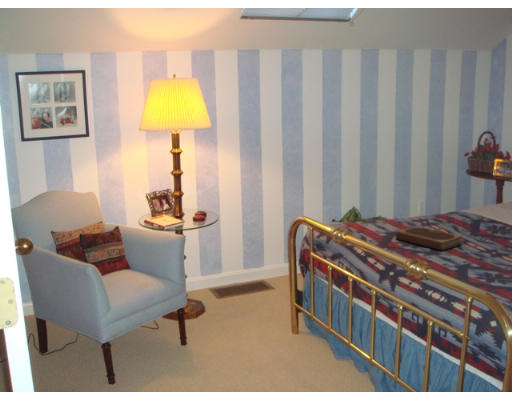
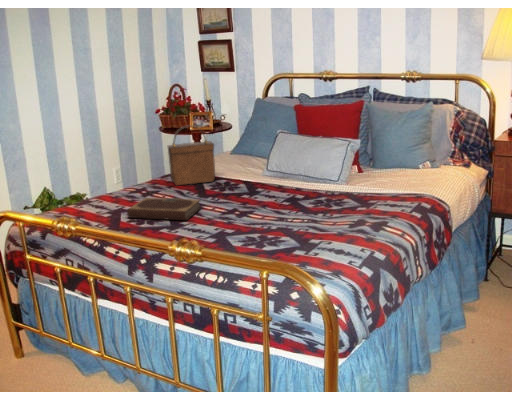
handbag: none [453,168,499,224] -> present [168,126,215,185]

